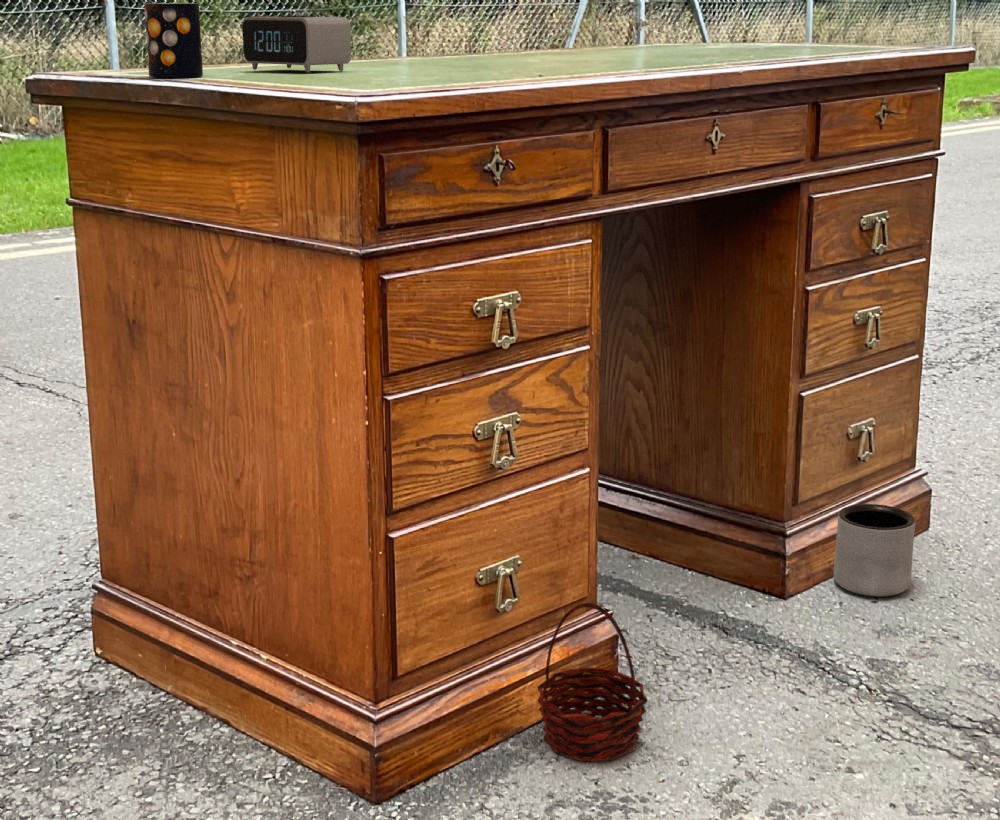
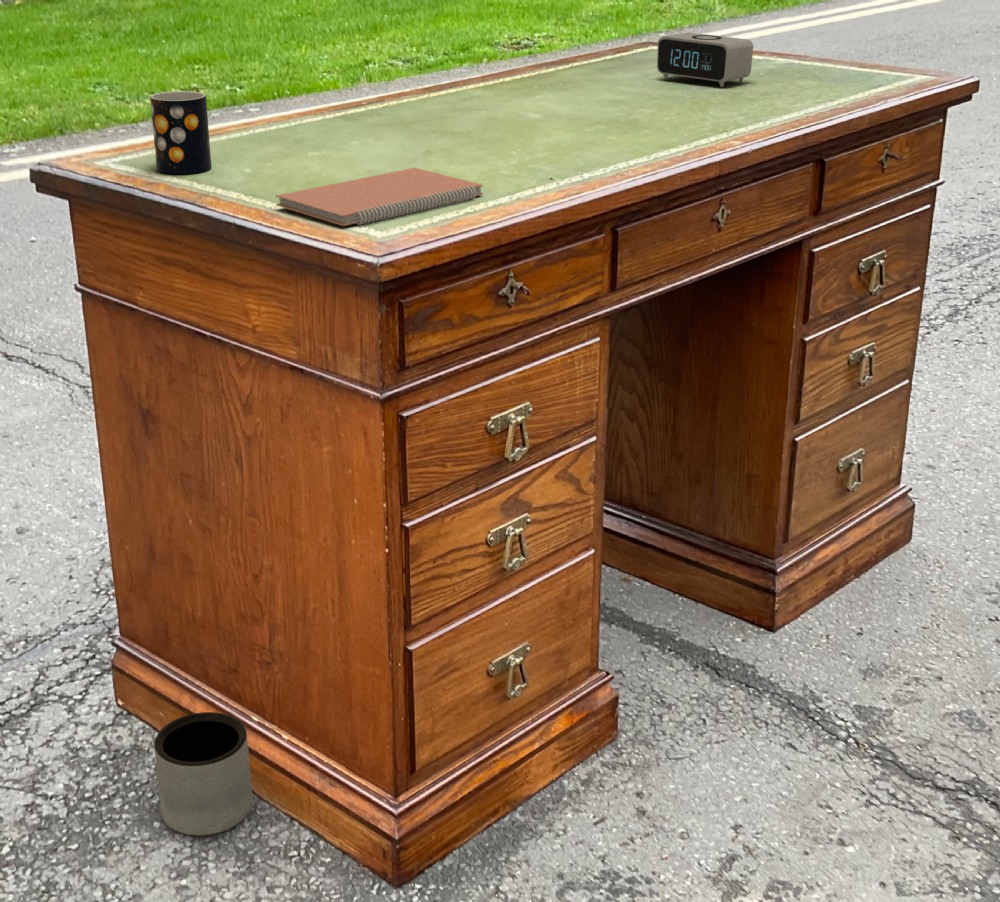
alarm clock: present [242,16,351,73] -> present [657,32,753,87]
notebook: none [260,64,466,85] -> present [276,168,483,226]
planter: present [833,504,915,597] -> present [154,712,253,835]
basket: present [537,603,648,762] -> none [546,688,651,834]

